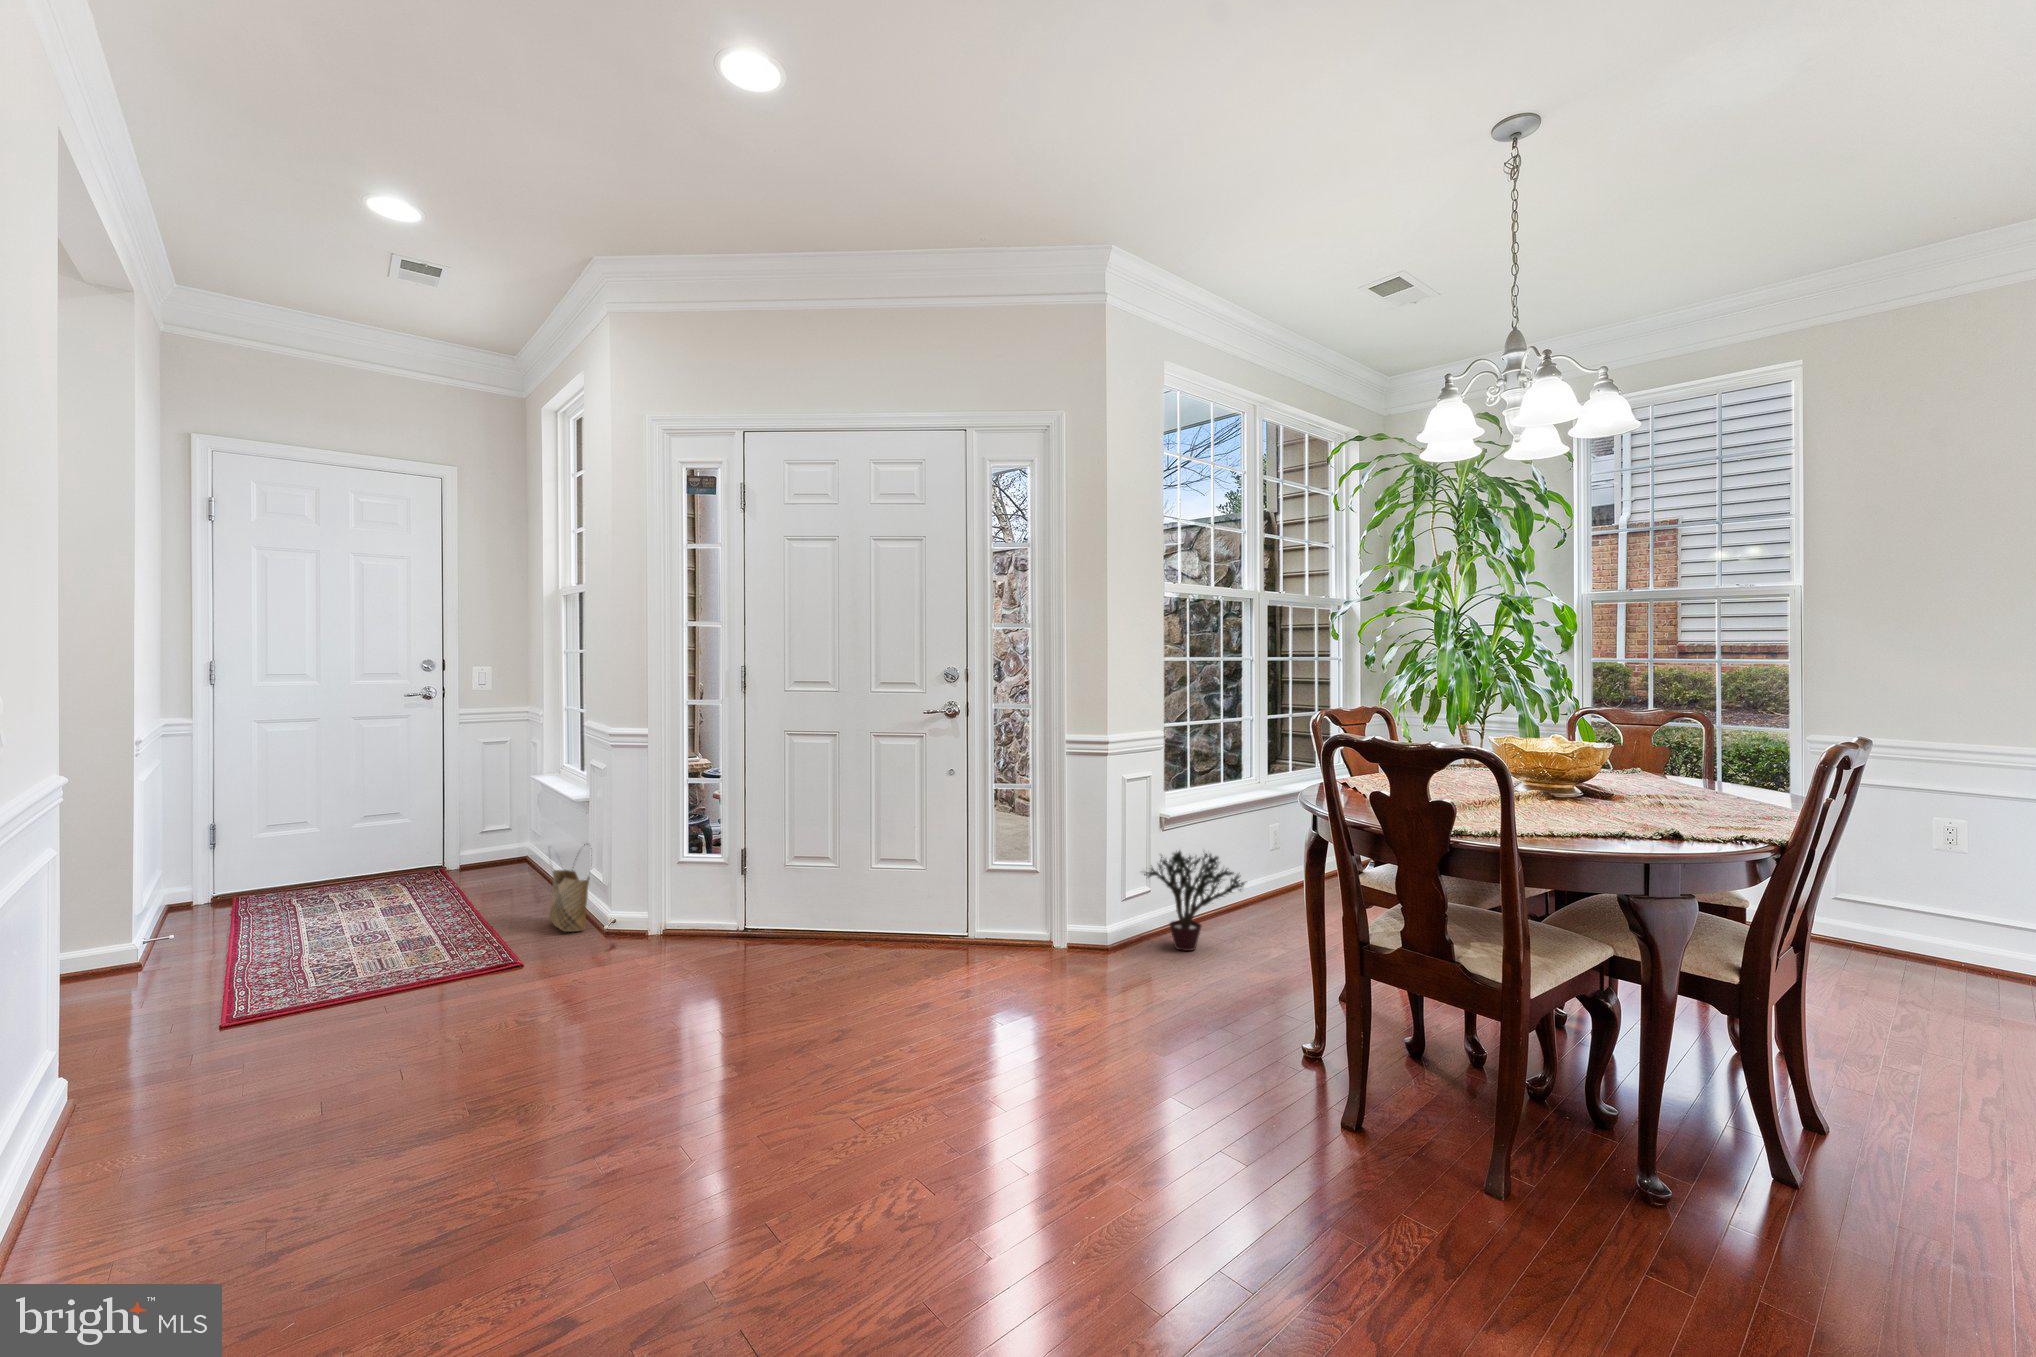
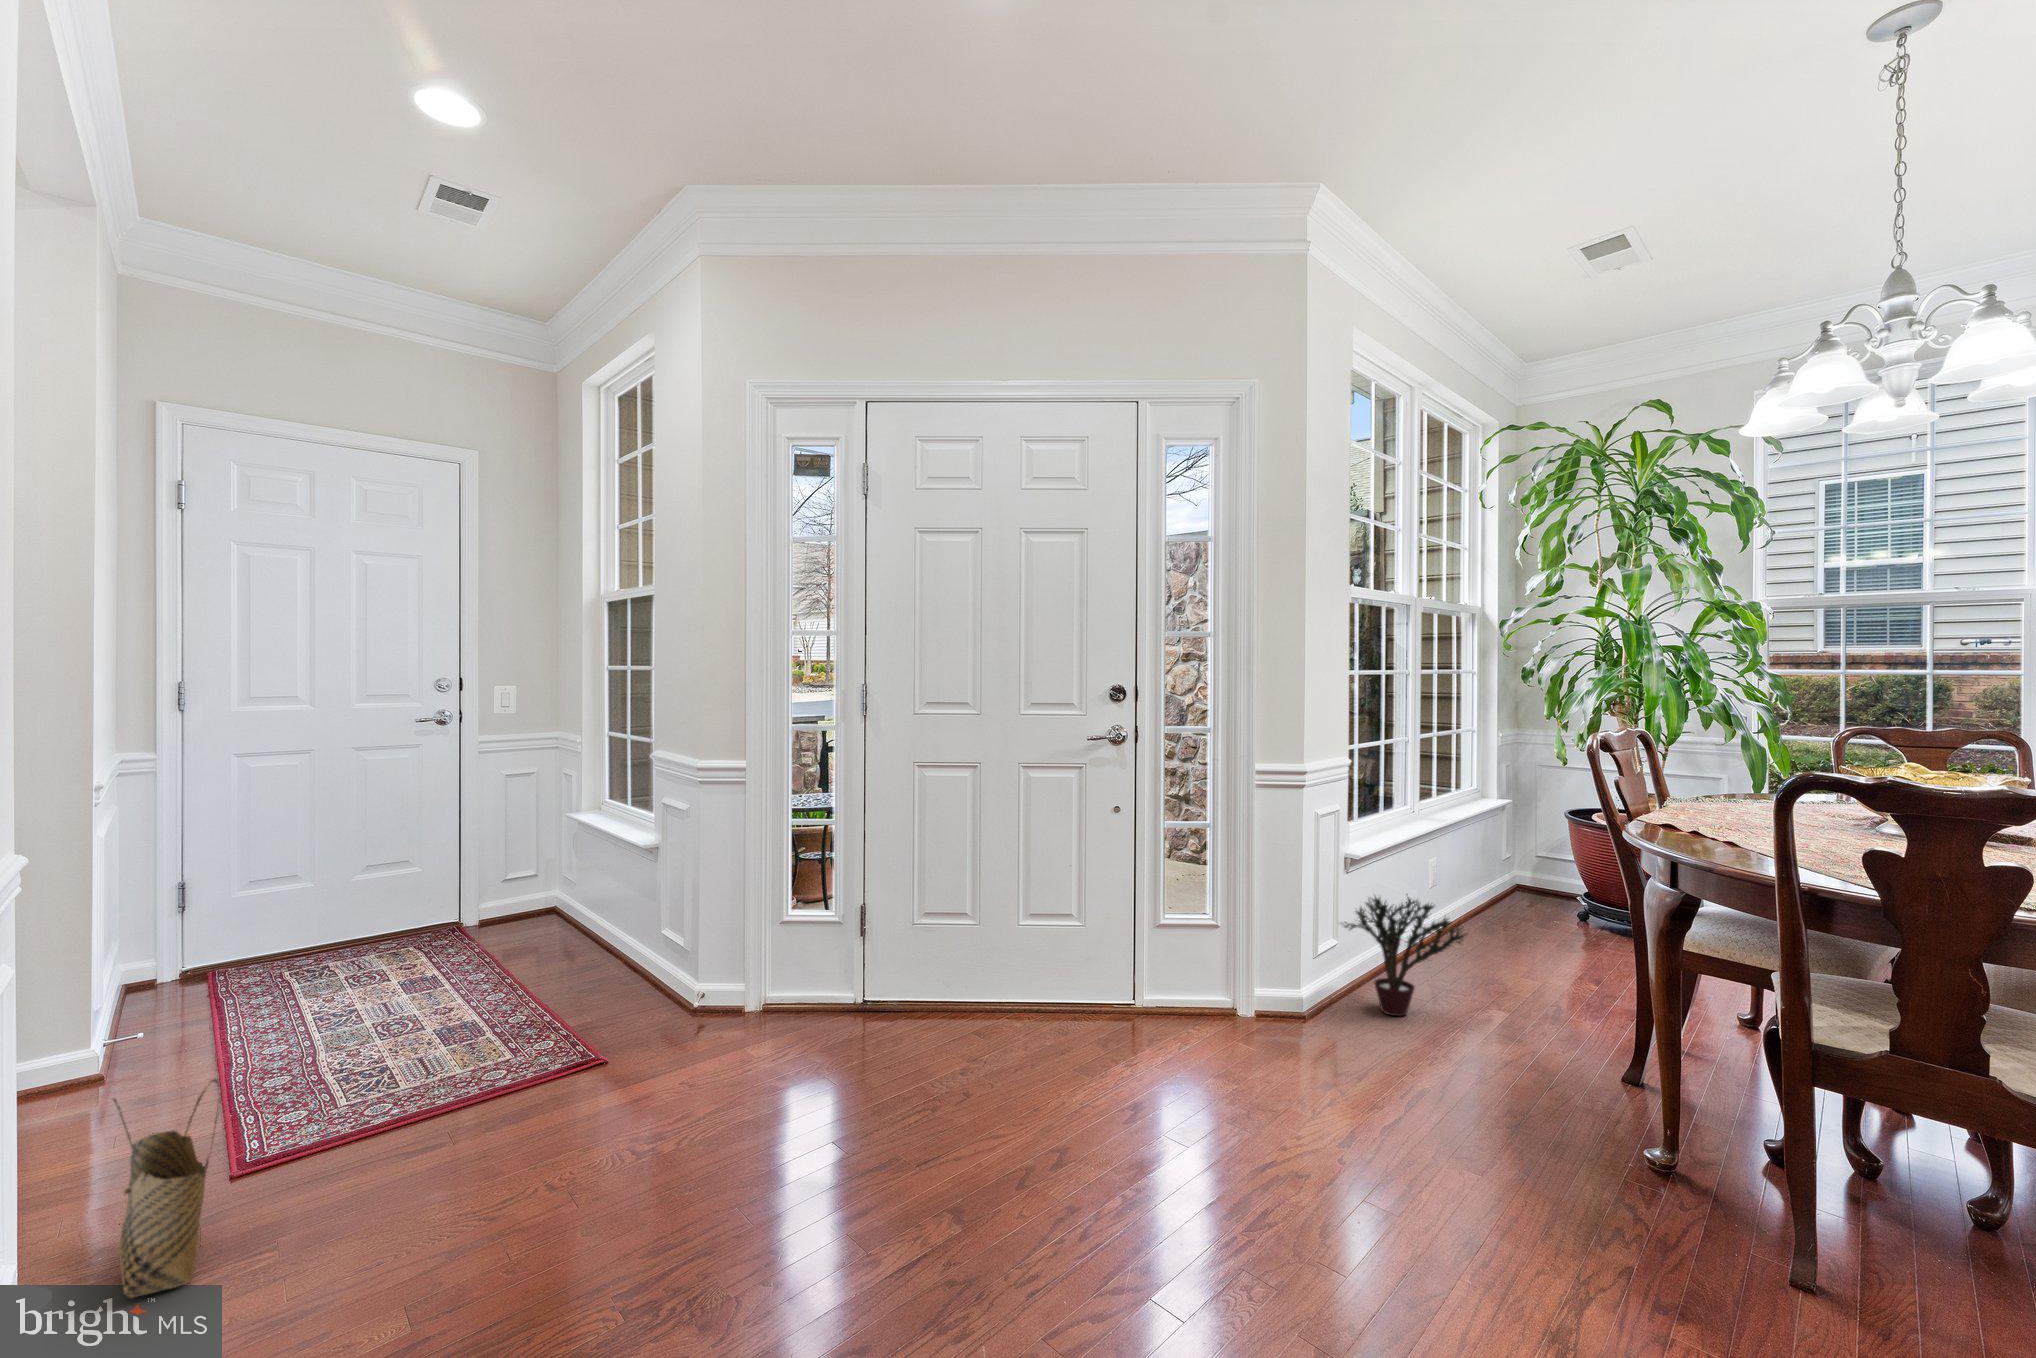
woven basket: present [549,844,592,932] -> present [112,1079,220,1297]

